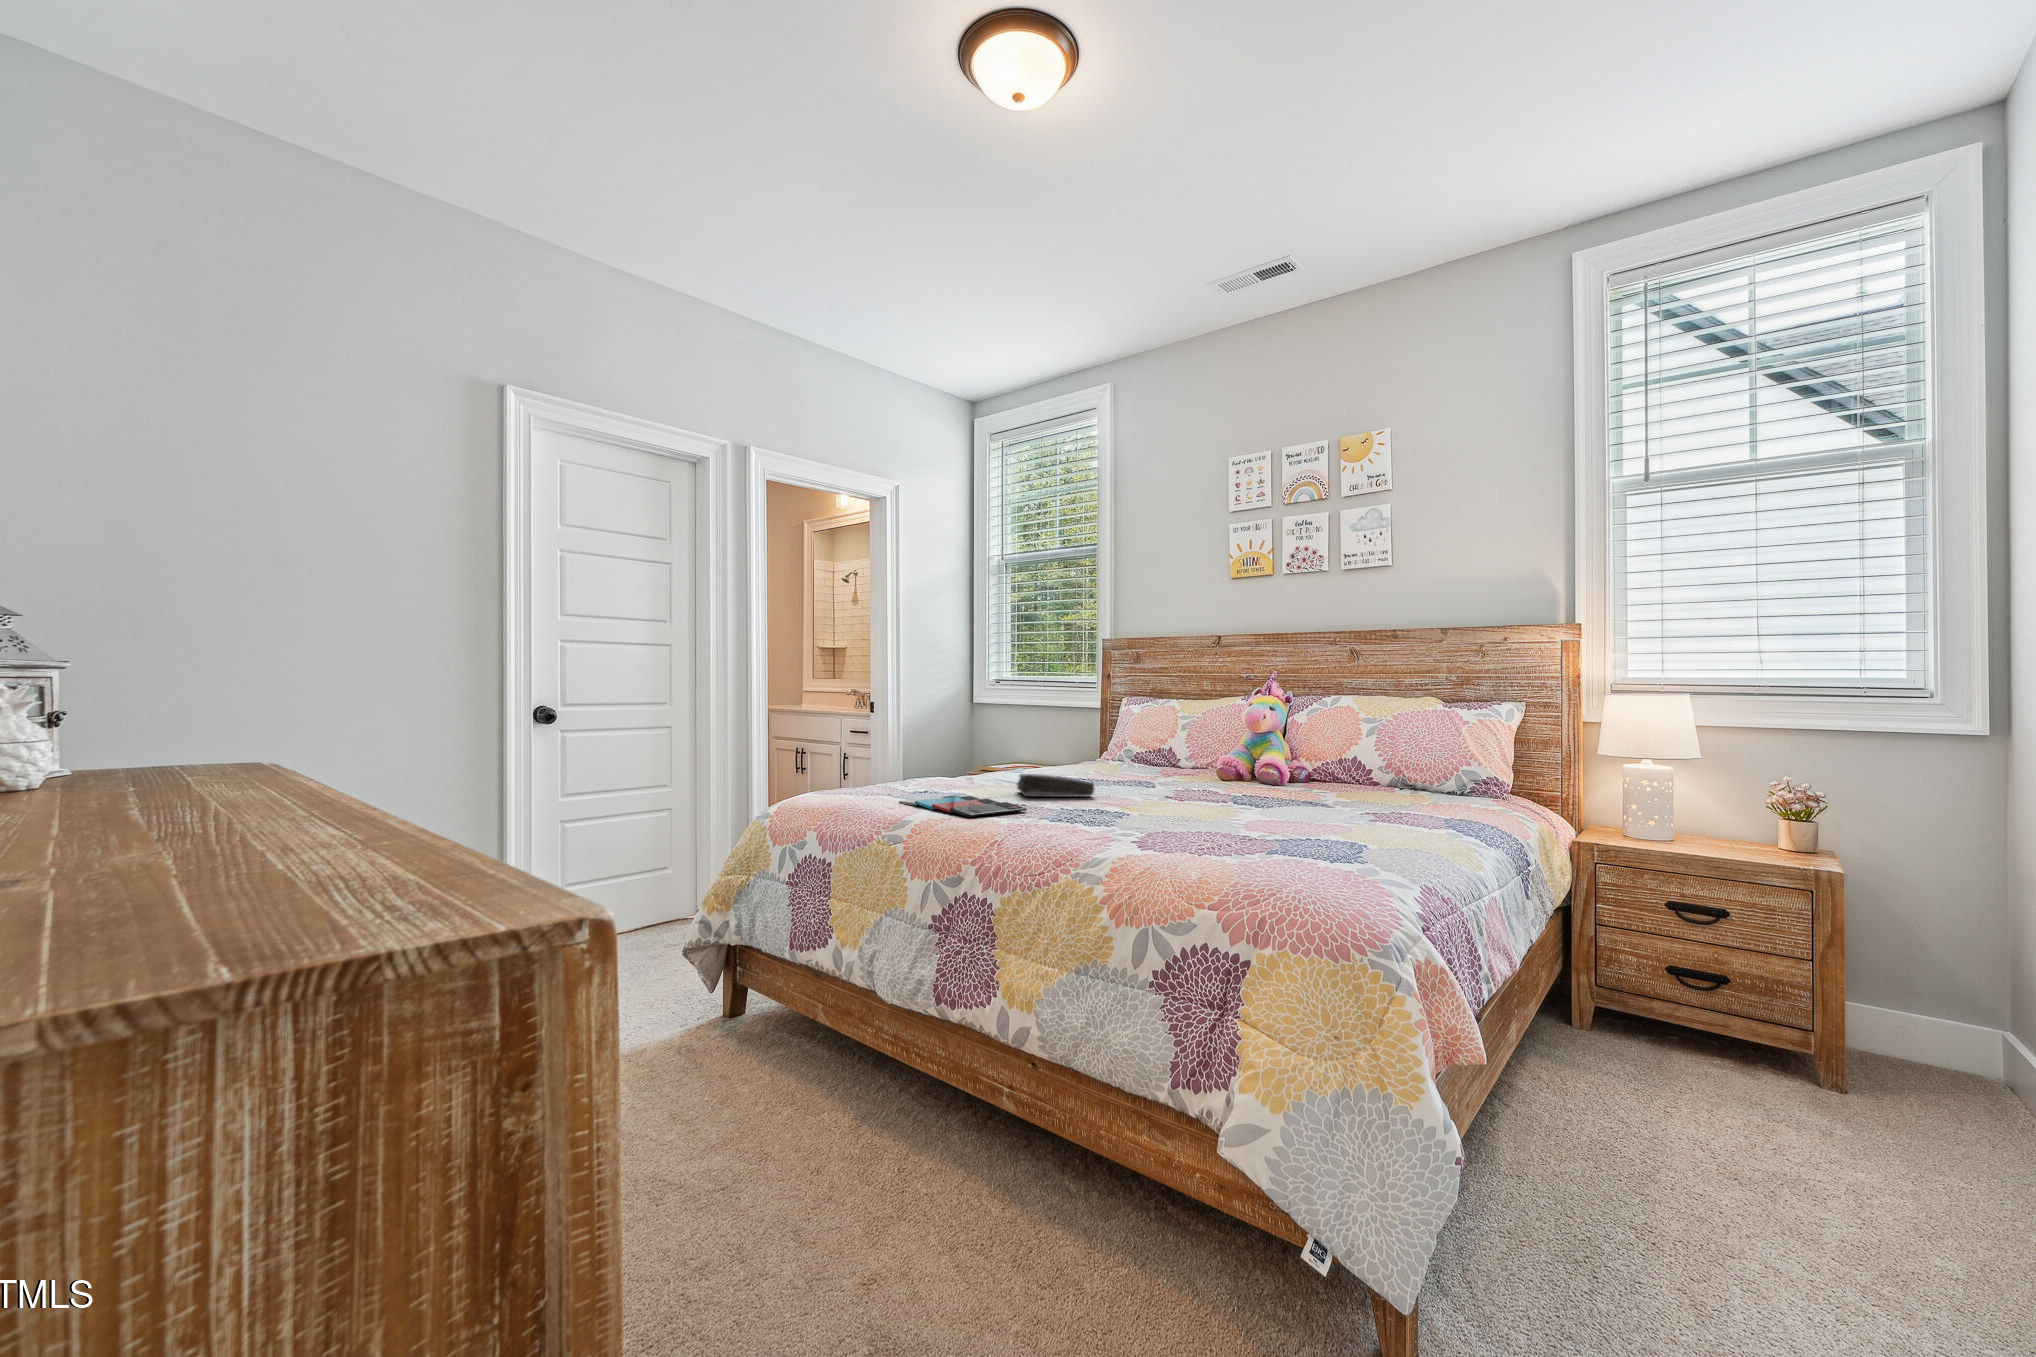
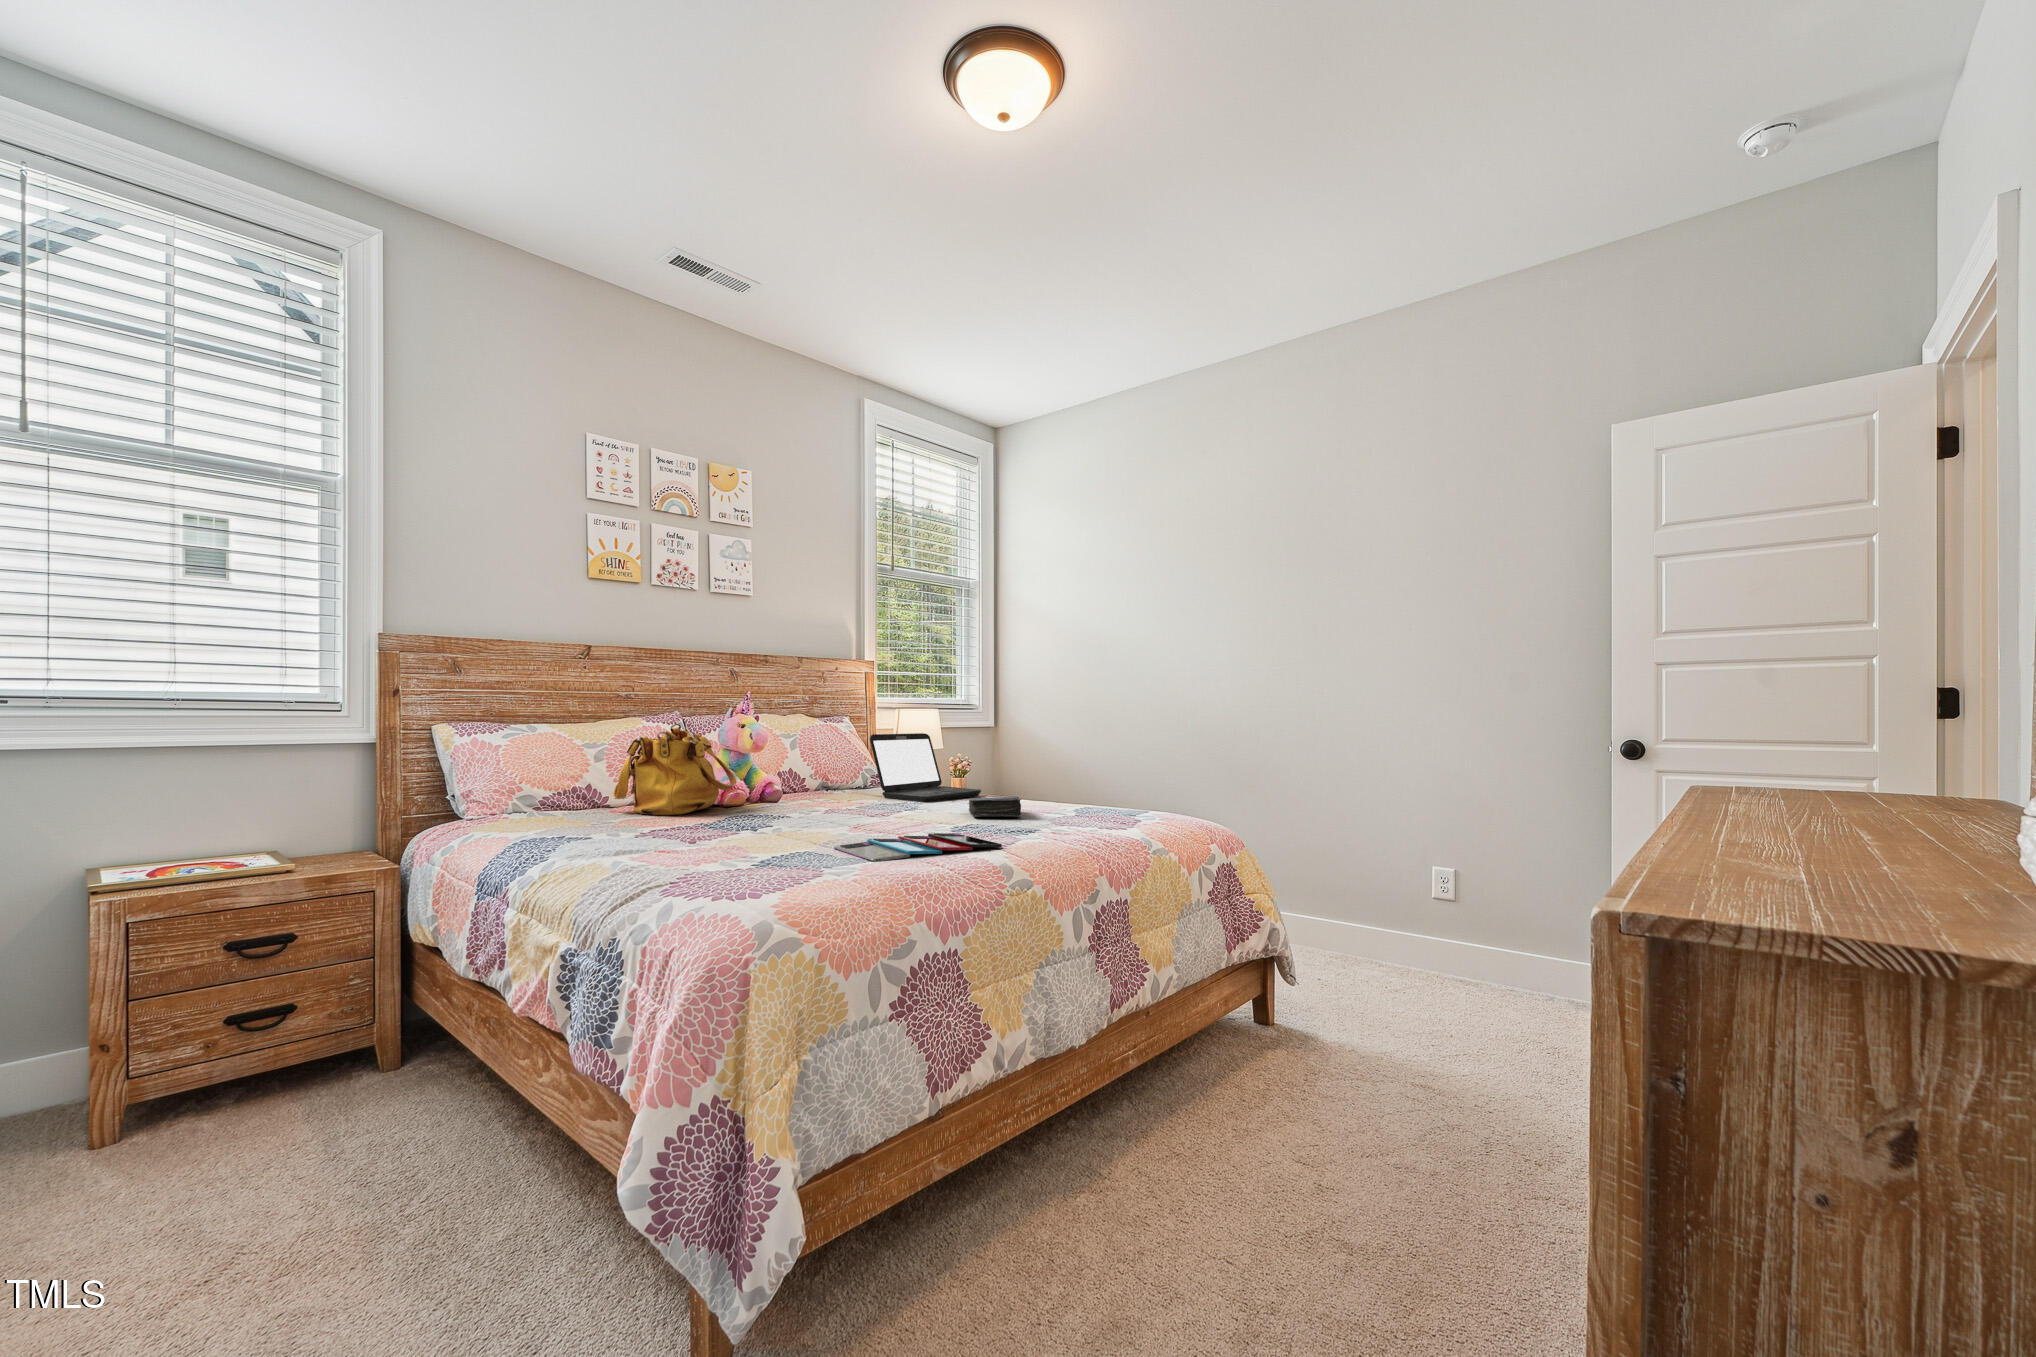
handbag: none [1097,705,1186,778] -> present [613,724,736,815]
laptop: none [1315,722,1458,816] -> present [870,733,981,802]
book: present [1017,774,1094,797] -> present [969,796,1022,817]

